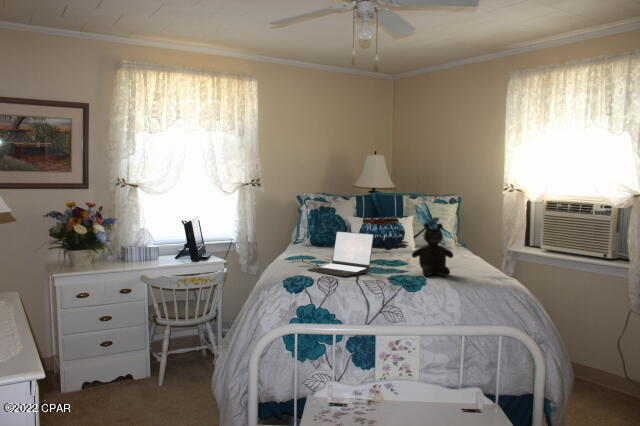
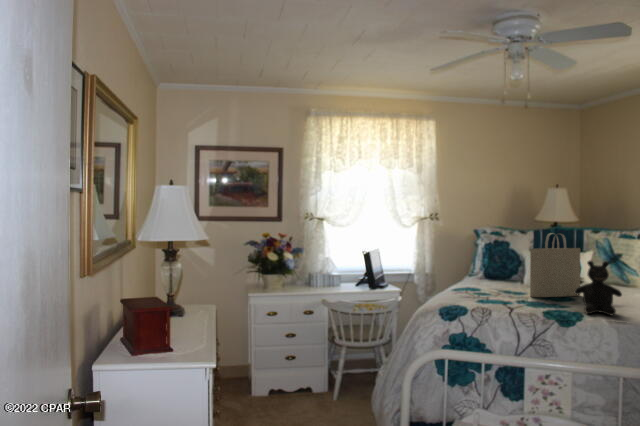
tote bag: none [365,197,409,263] -> present [530,233,580,297]
laptop: present [308,231,374,276] -> none [467,265,533,309]

